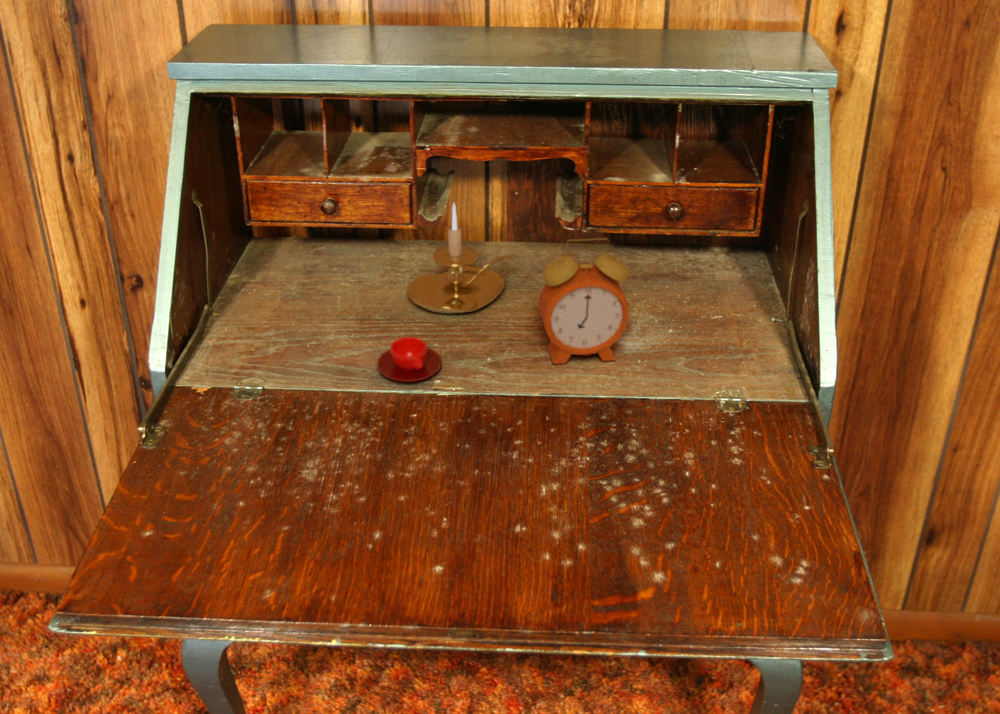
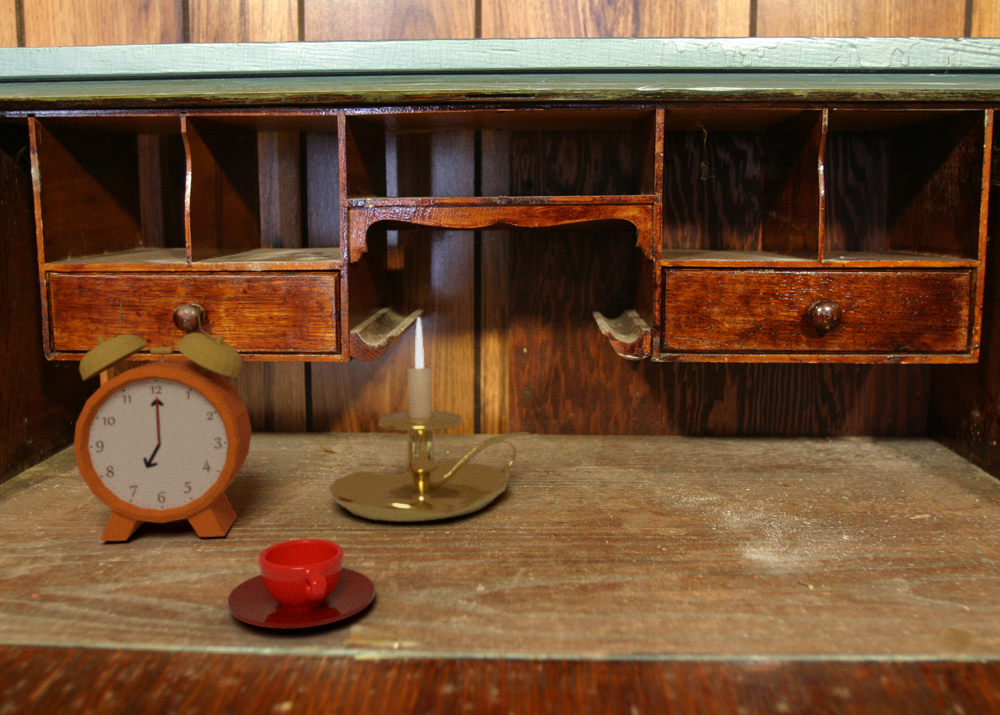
alarm clock: present [539,239,629,364] -> present [74,300,252,541]

